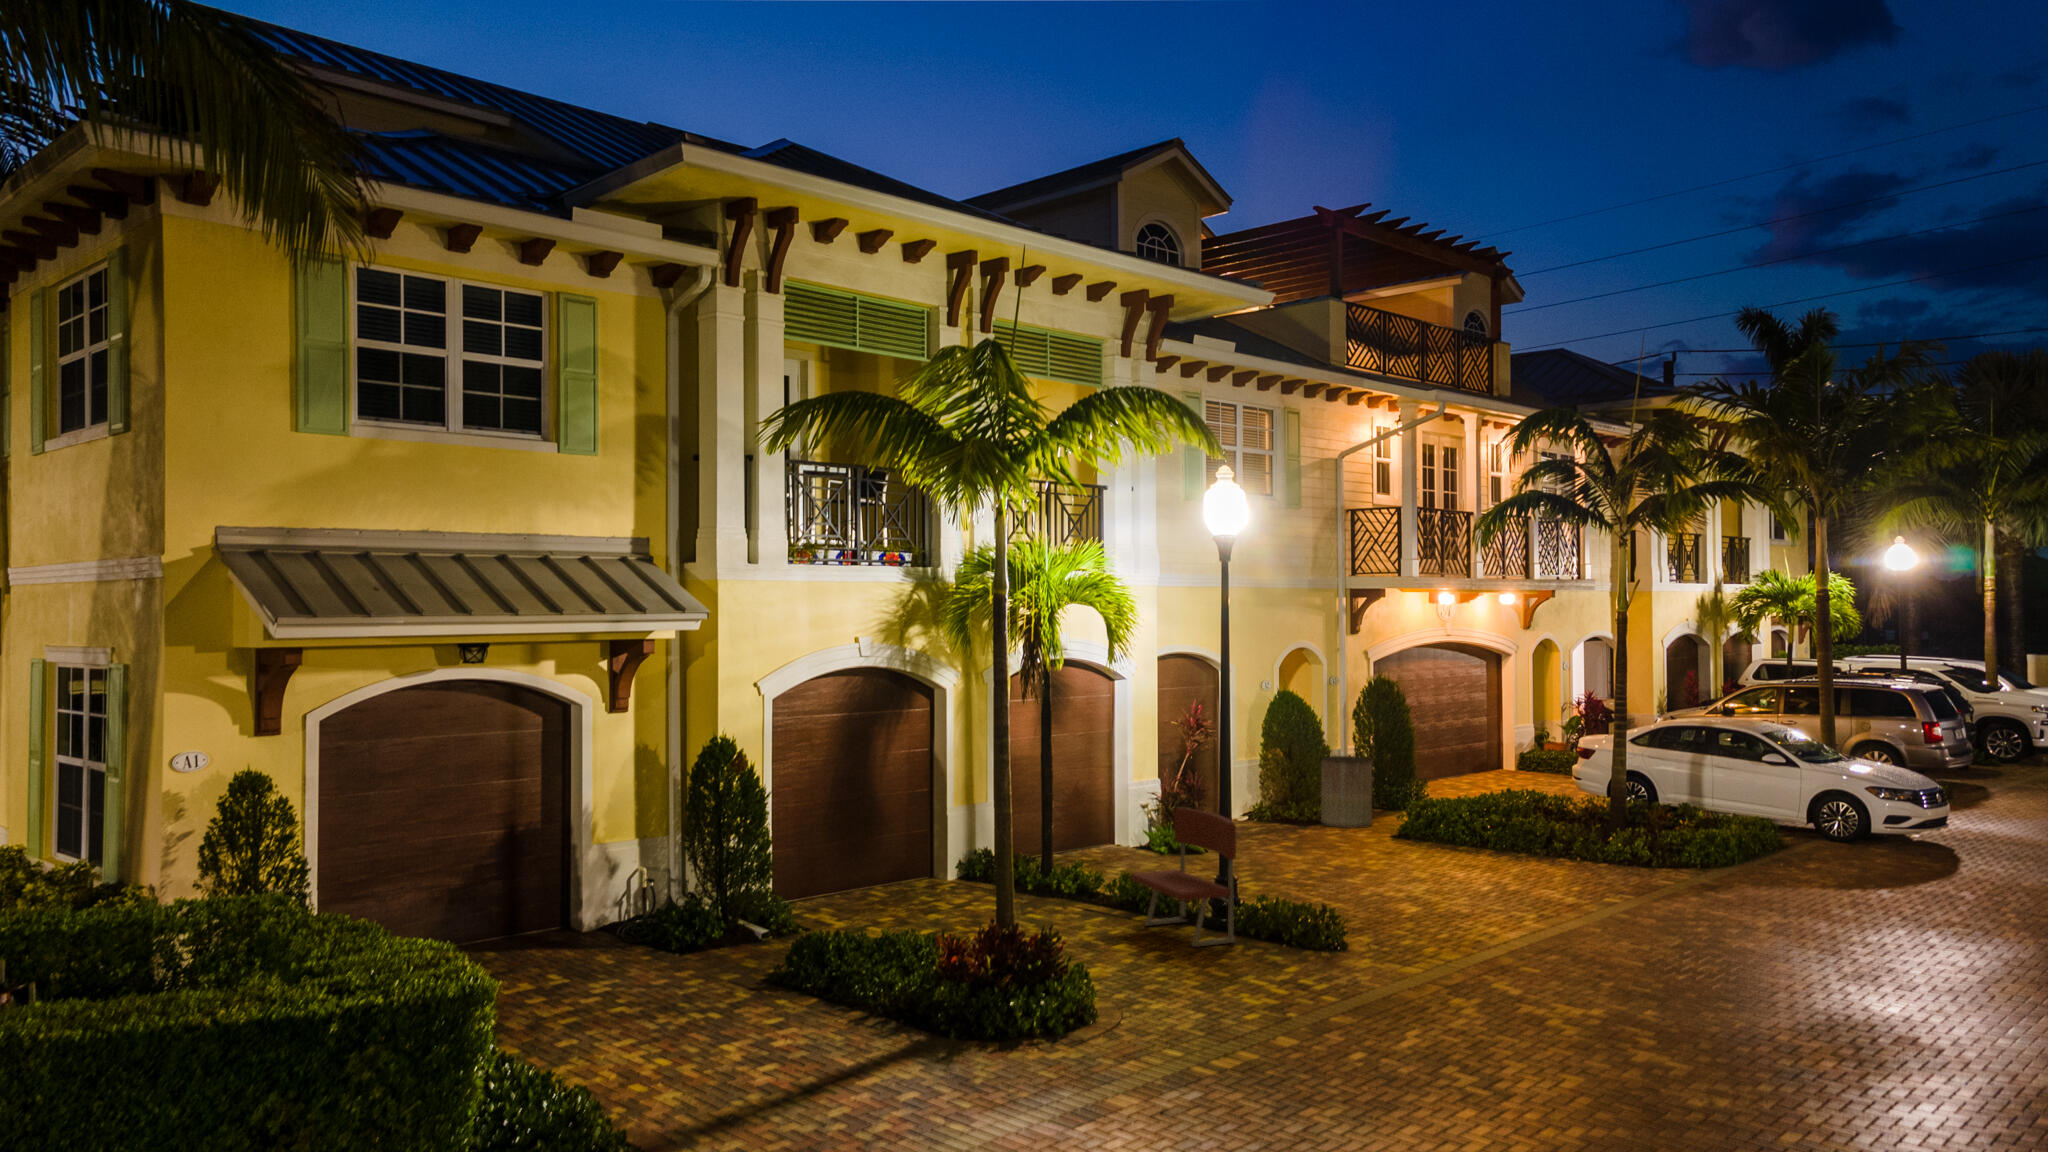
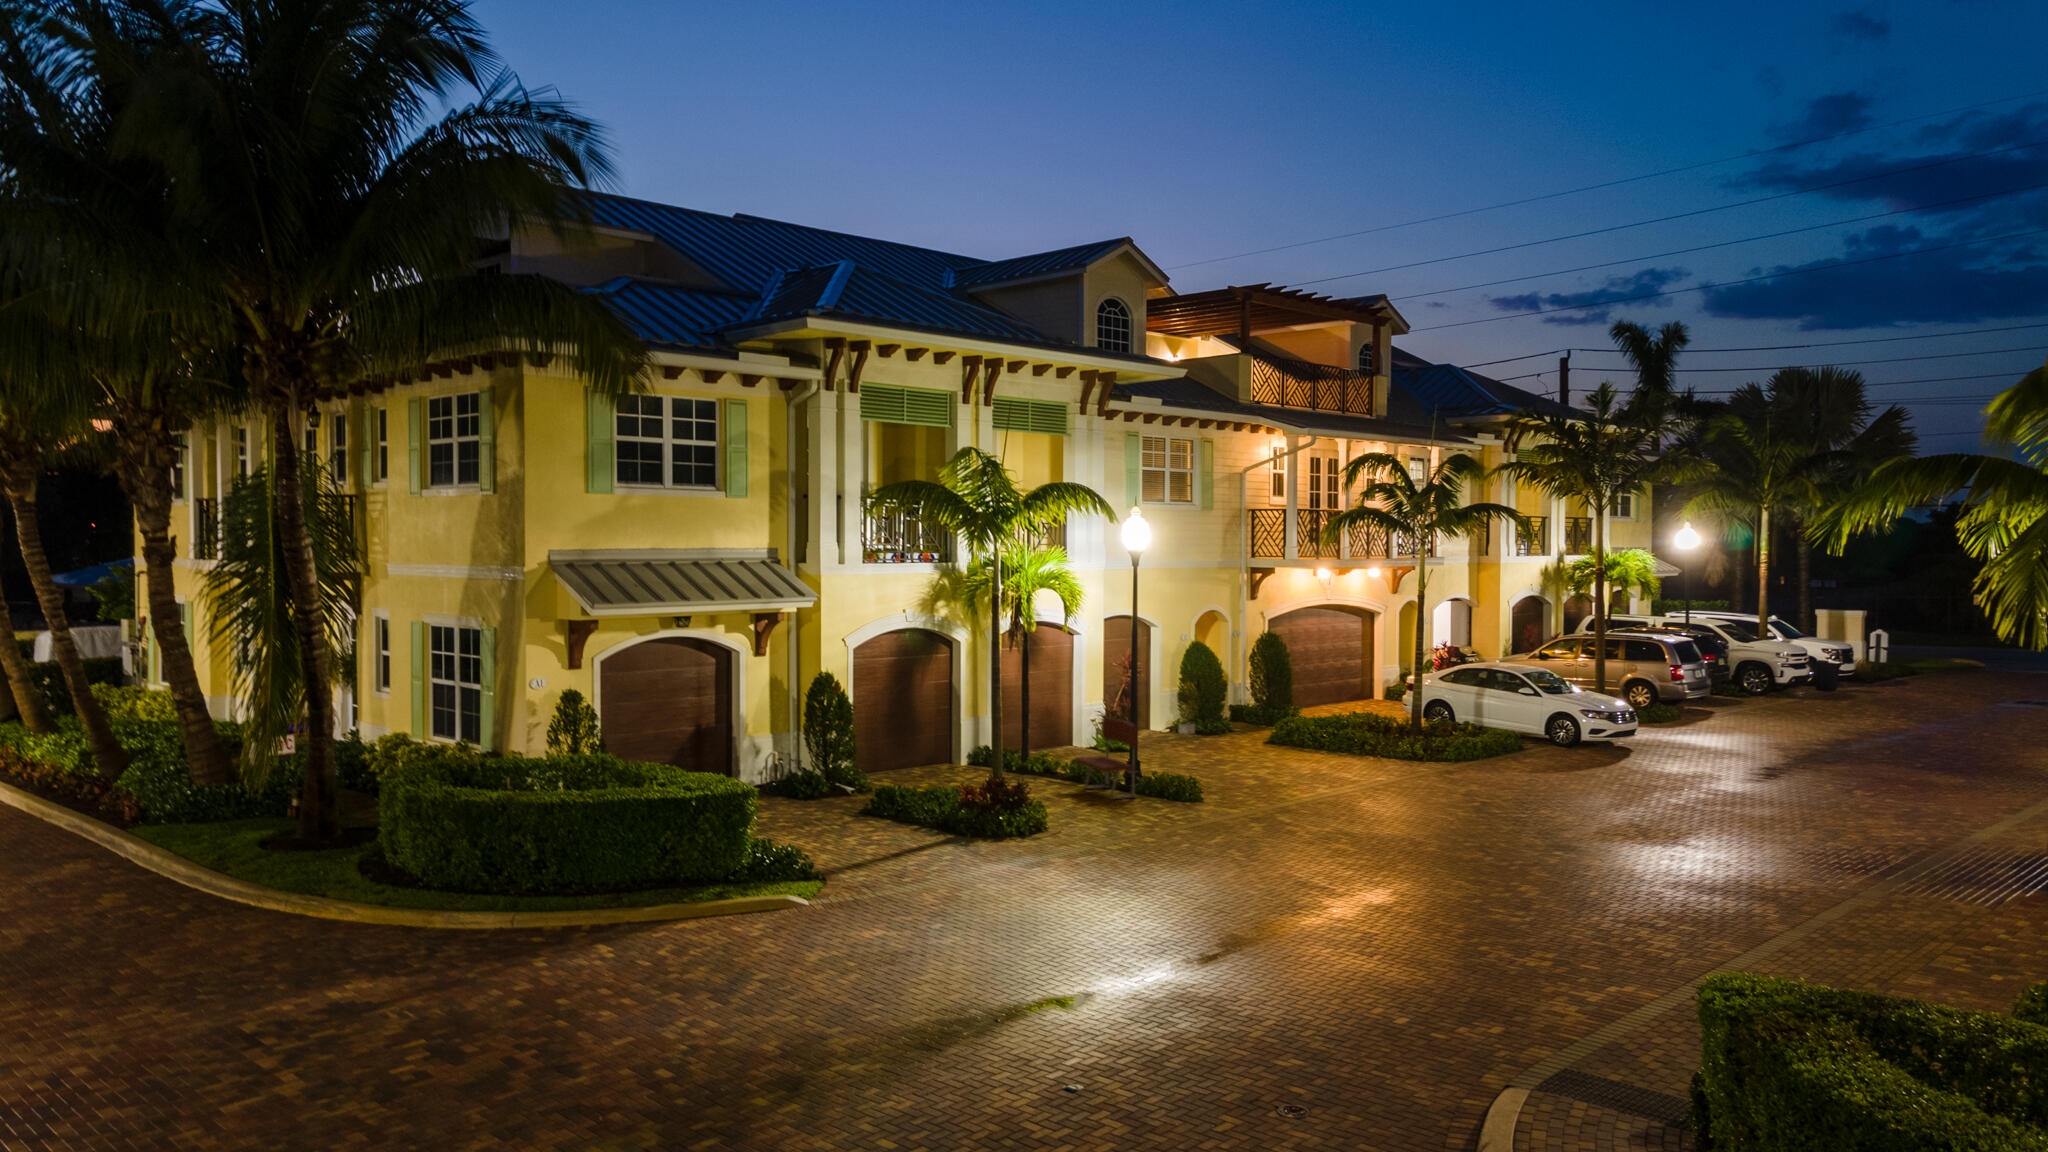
trash can: present [1321,756,1372,828] -> none [1219,687,1254,737]
potted tree: none [1260,761,1287,825] -> present [1177,691,1195,735]

